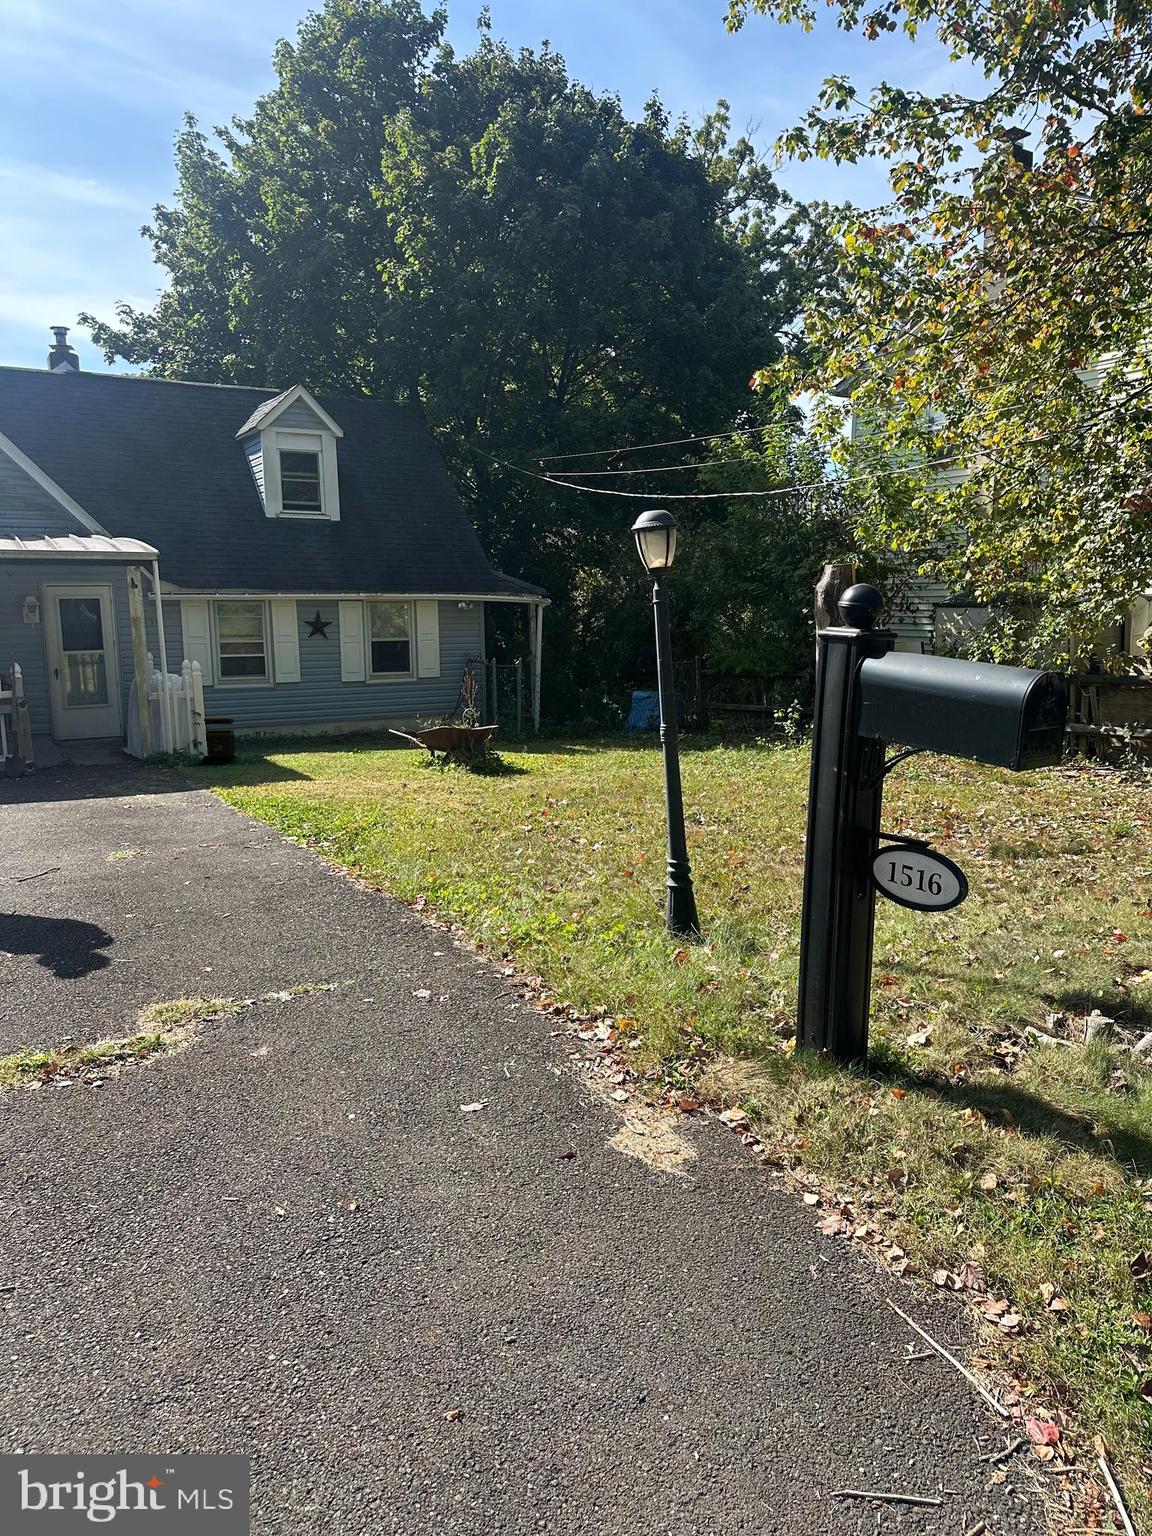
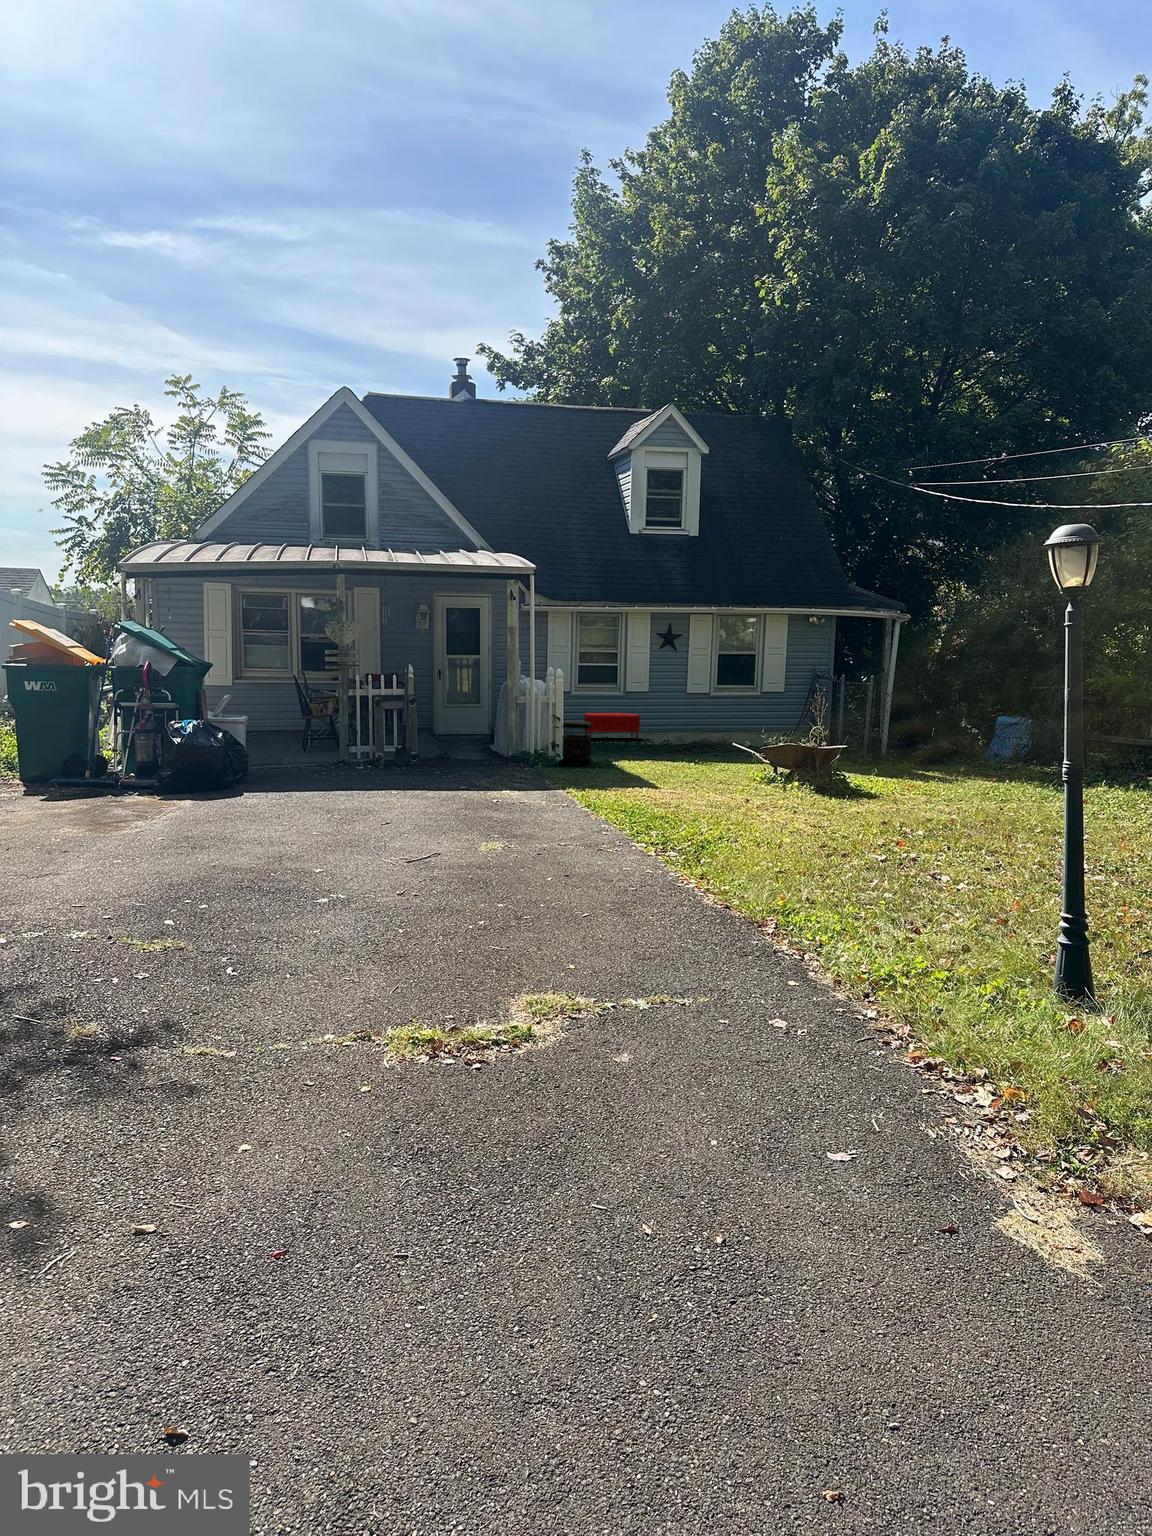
bench: none [227,706,289,735] -> present [584,713,640,740]

